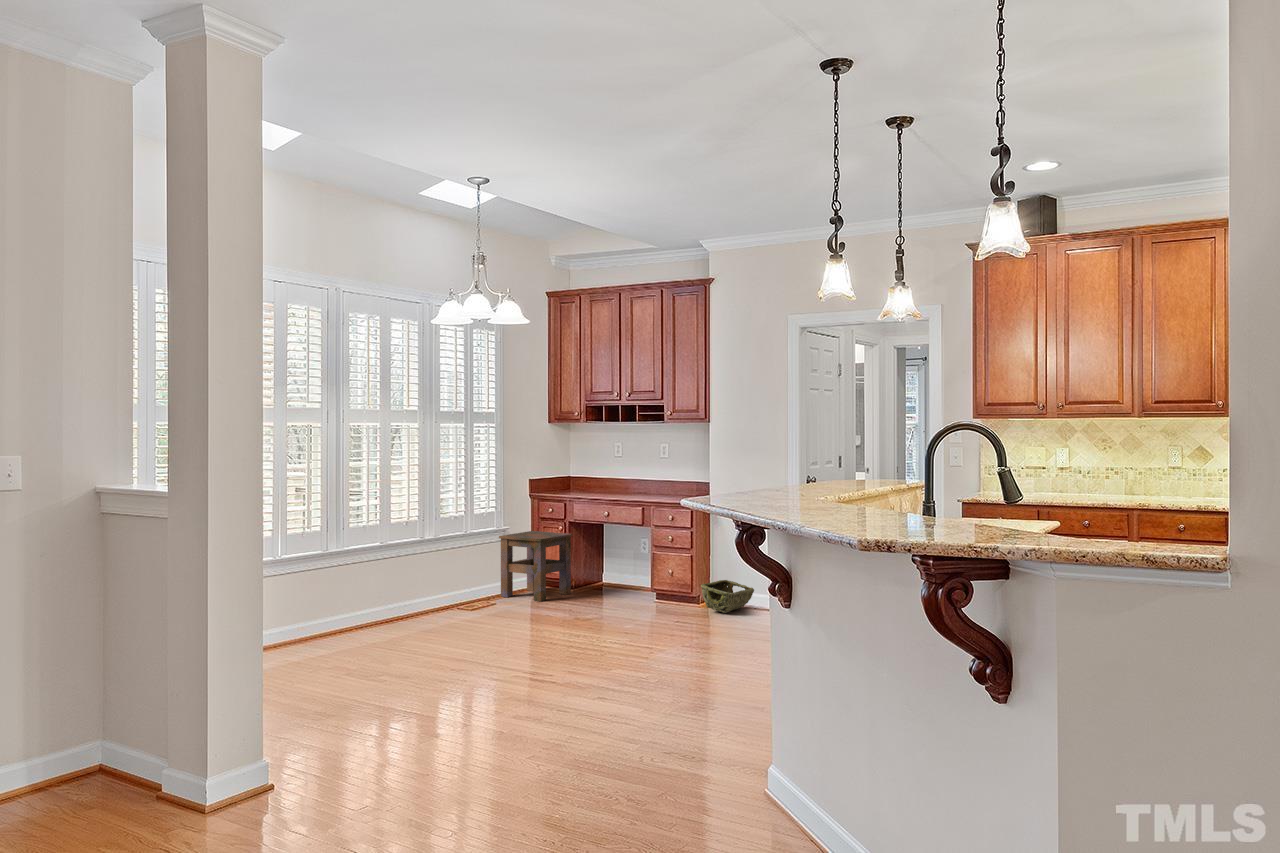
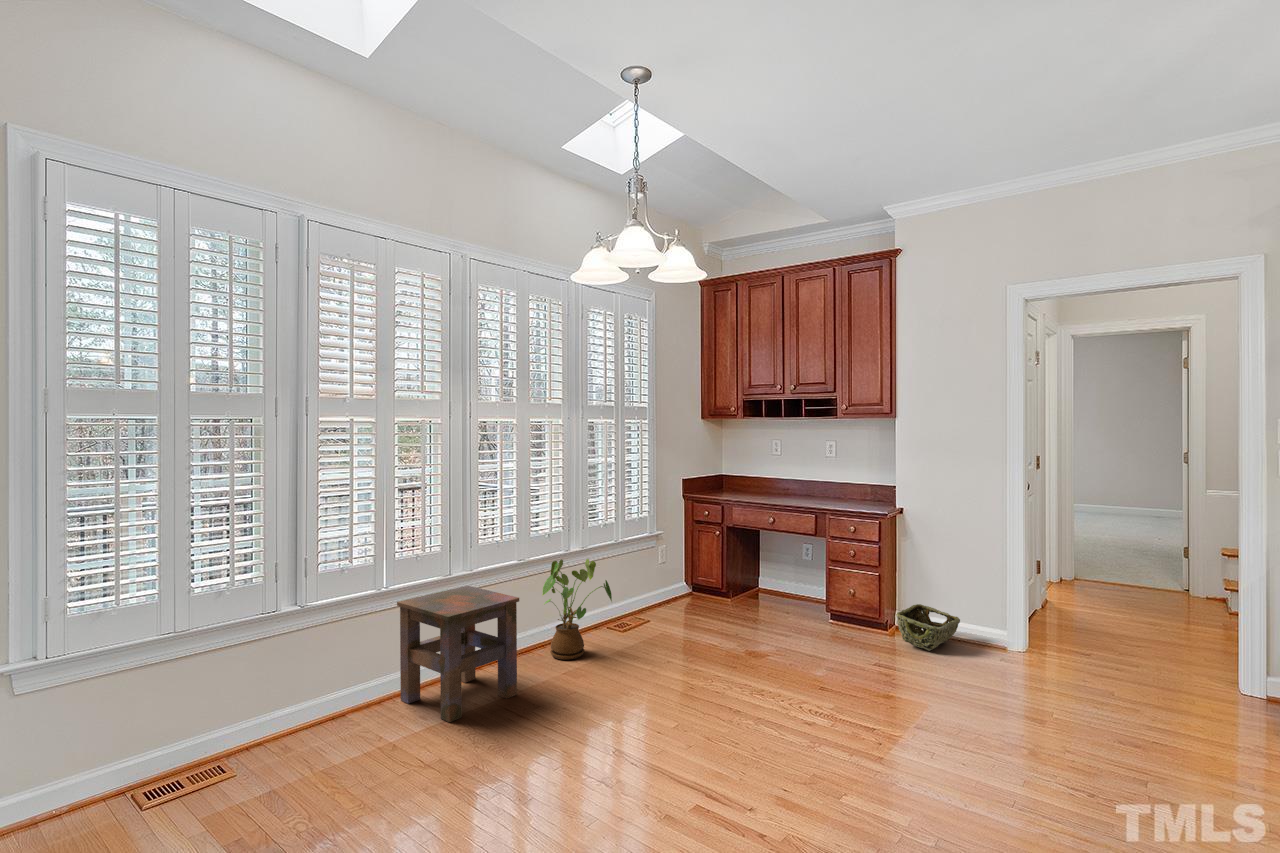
side table: present [499,531,572,601] -> present [397,586,519,722]
house plant: none [401,544,462,627] -> present [542,559,612,660]

